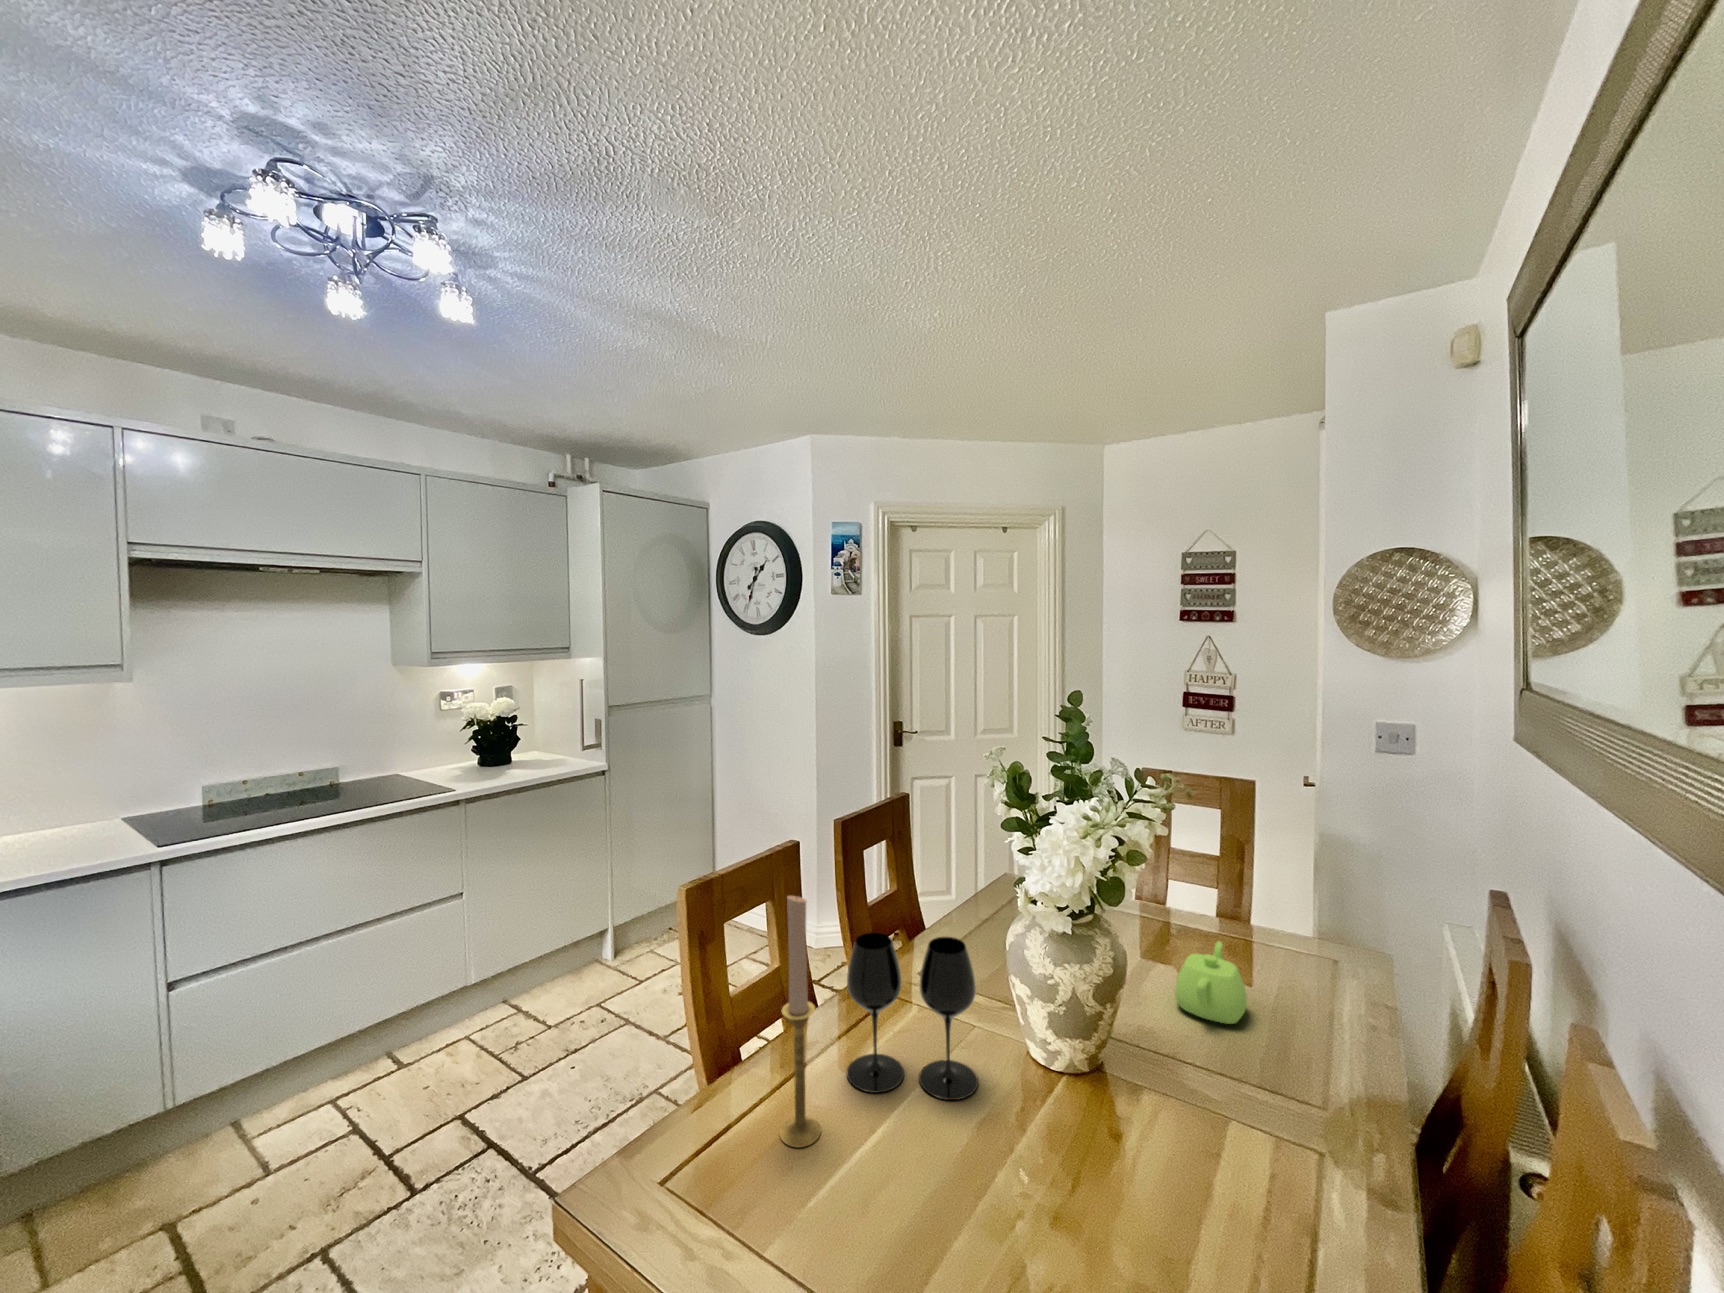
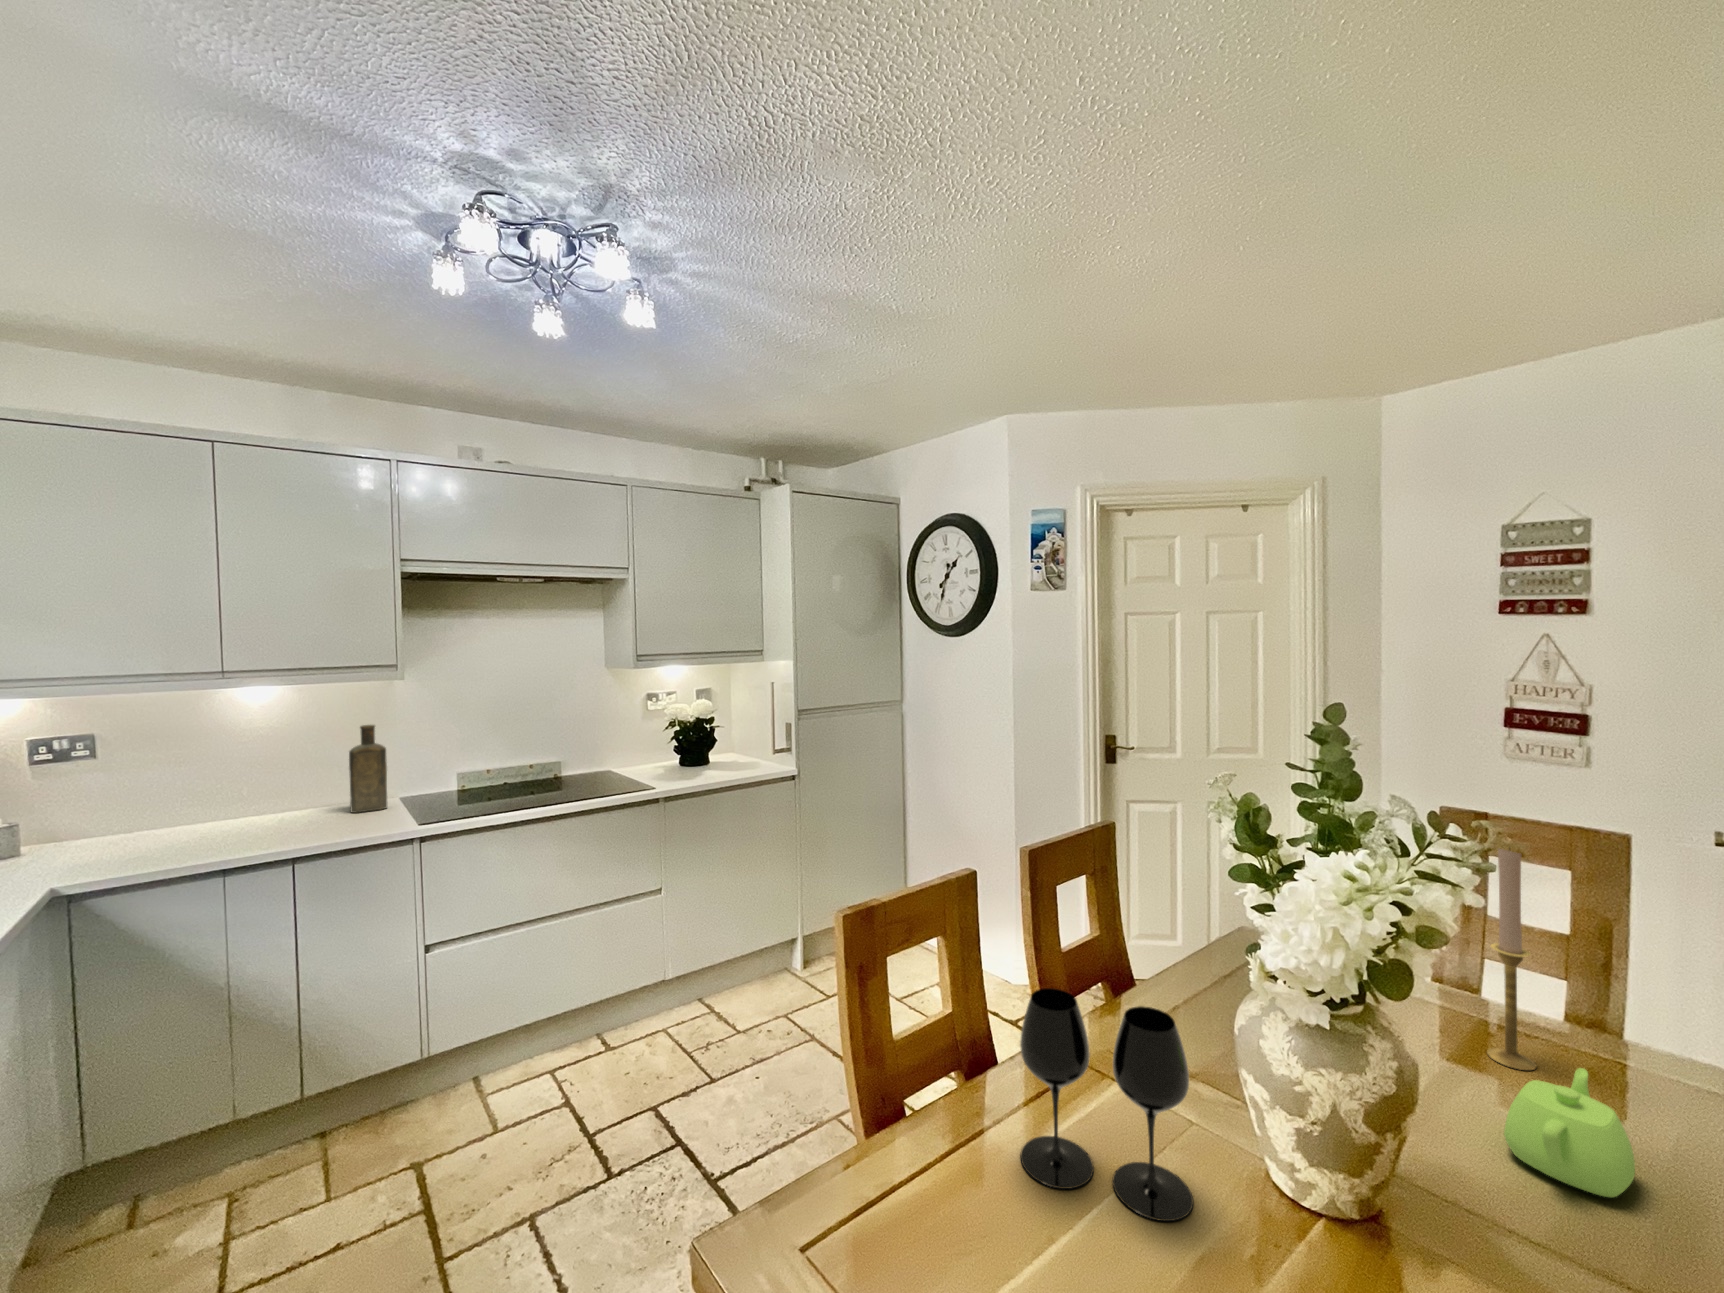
bottle: none [37,738,101,844] -> present [349,725,387,813]
candlestick: present [780,896,821,1147] -> present [1487,849,1536,1070]

